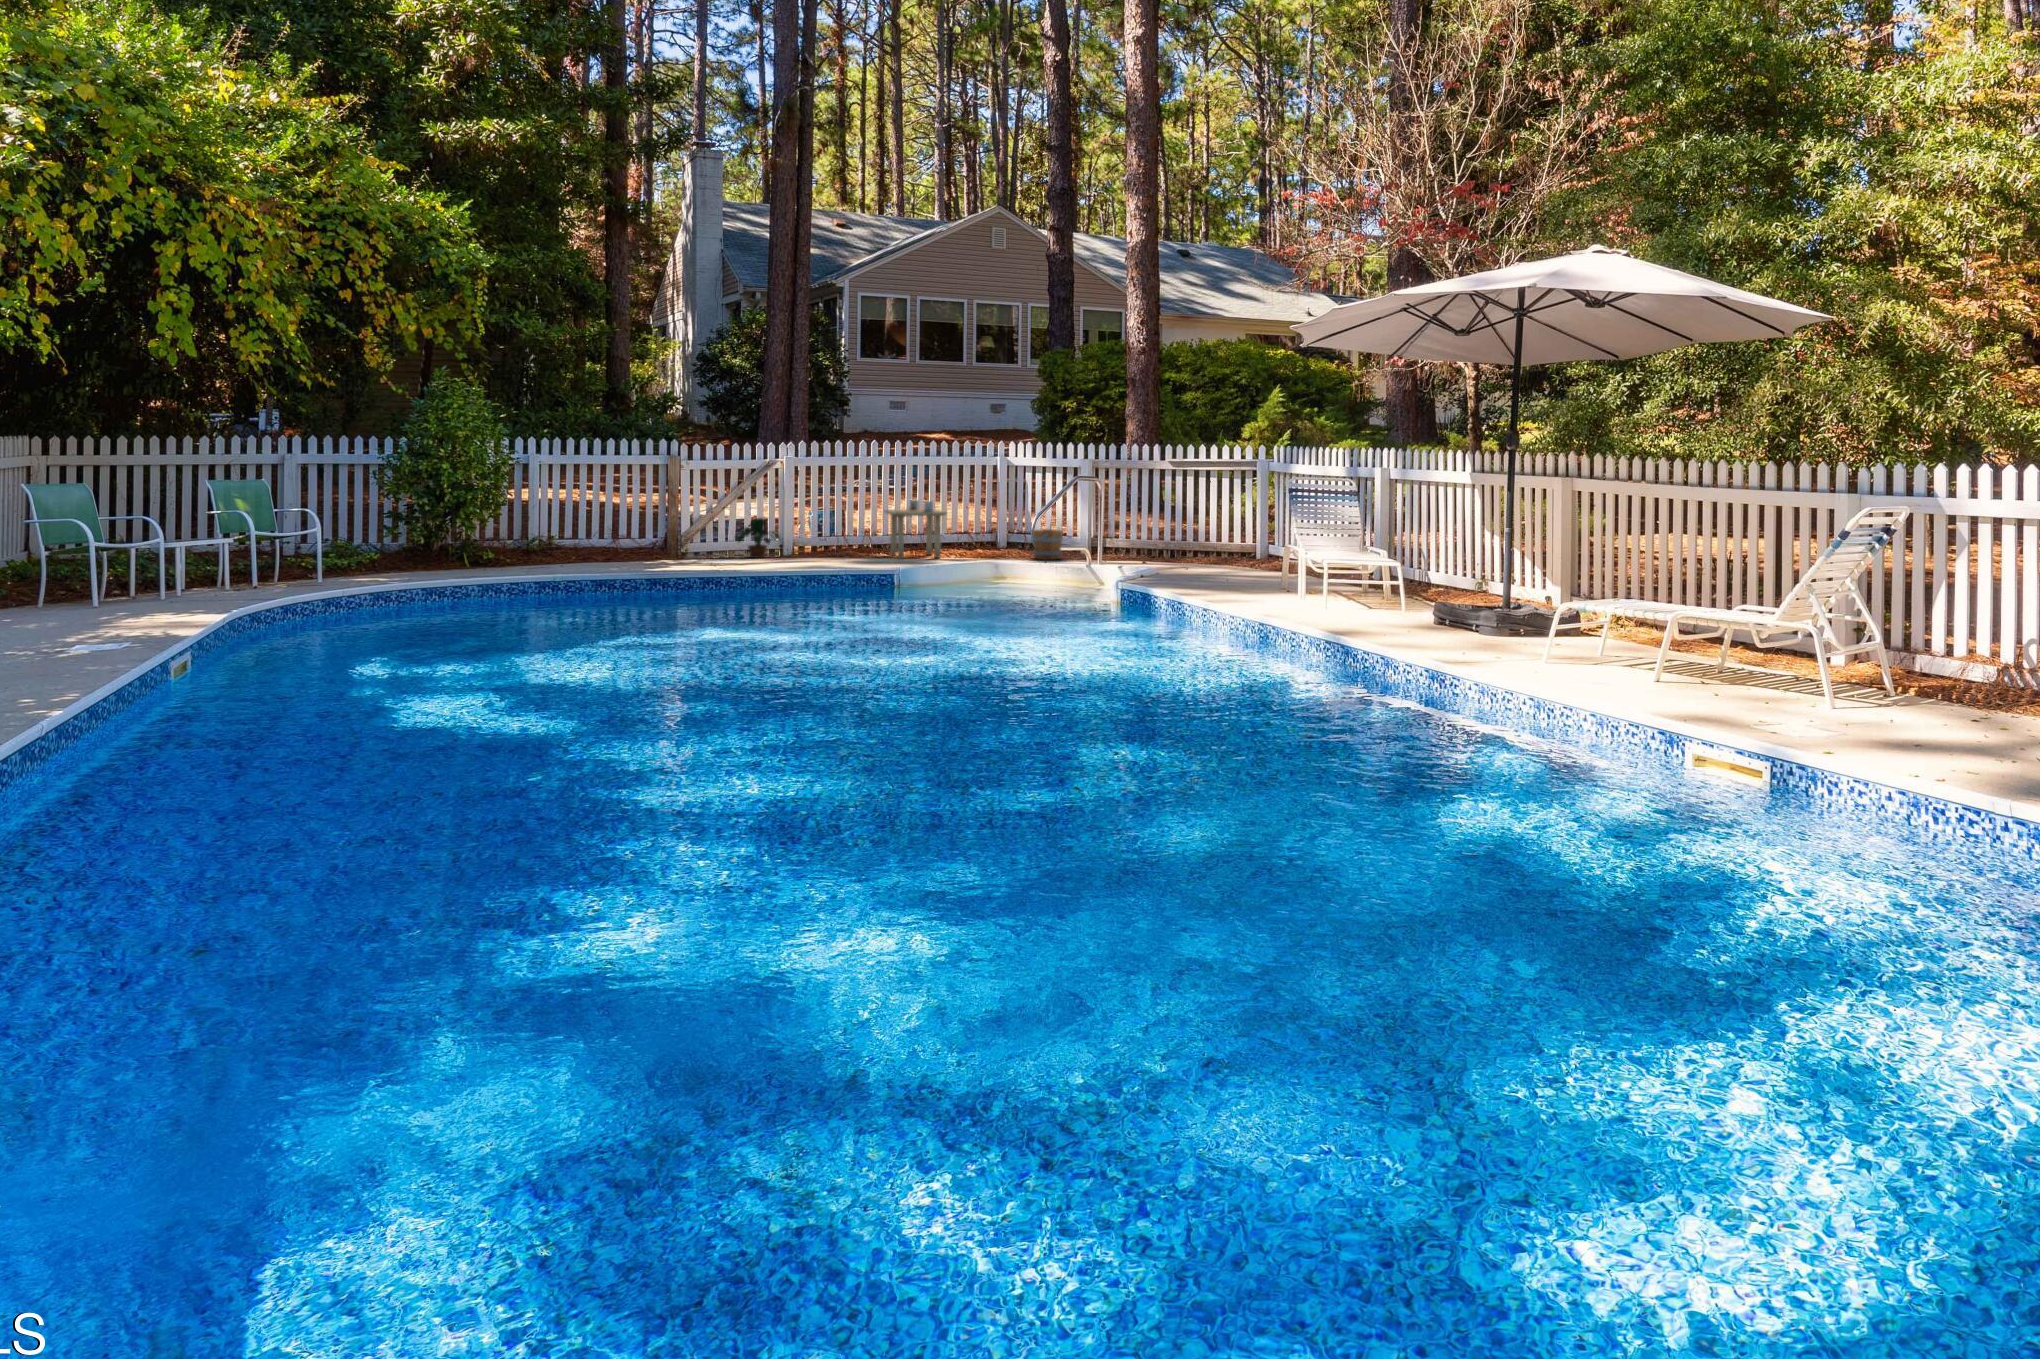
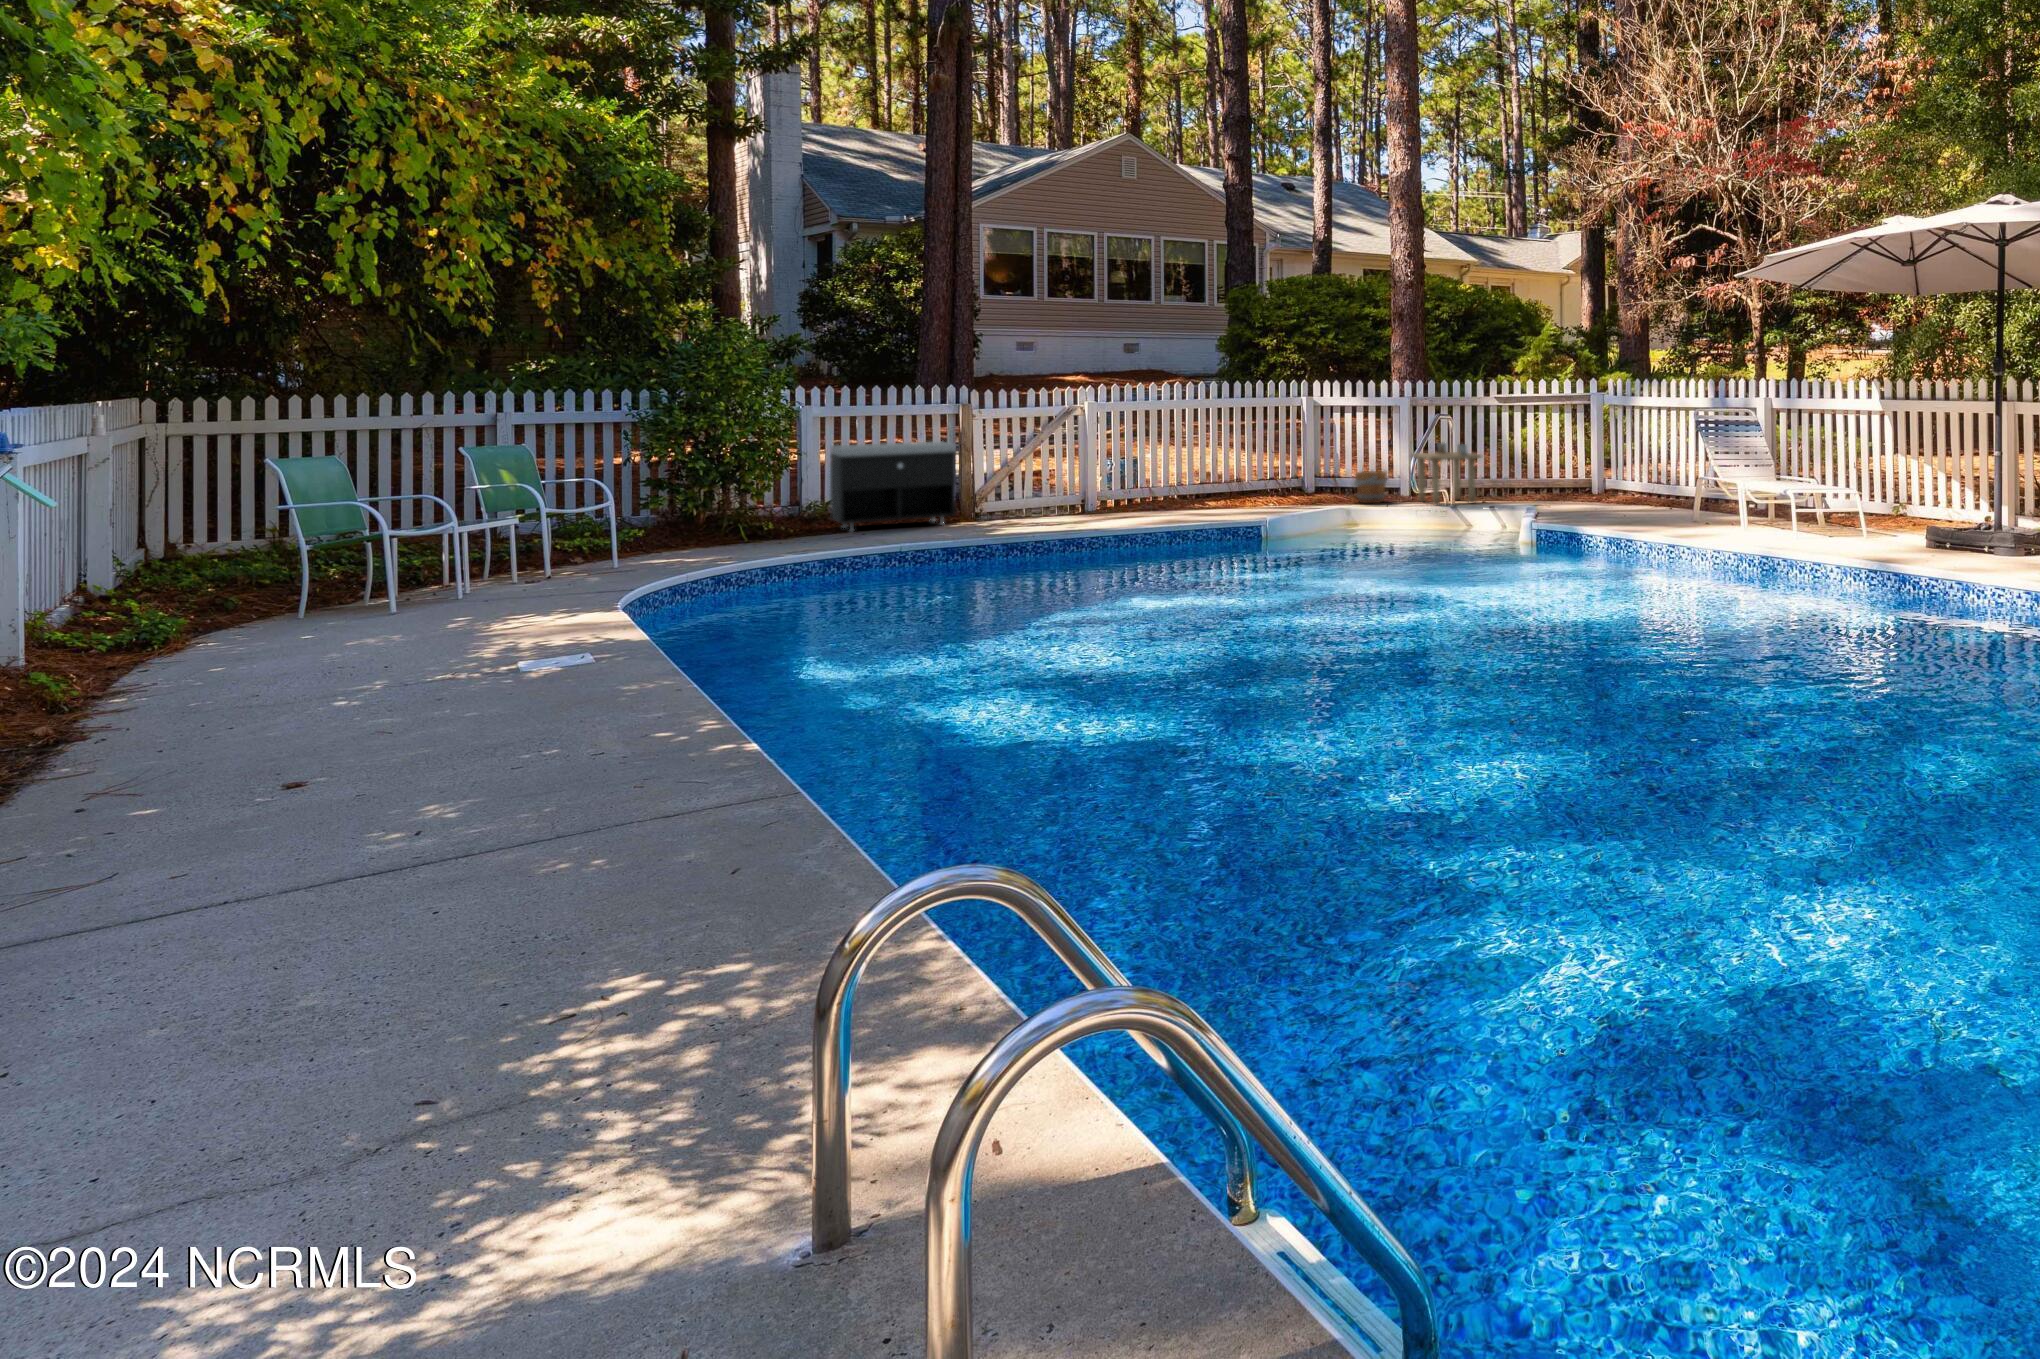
storage bench: none [557,487,656,560] -> present [830,441,956,531]
side table: present [885,500,947,559] -> present [1412,443,1481,505]
potted plant: present [736,518,780,558] -> none [1039,462,1095,518]

